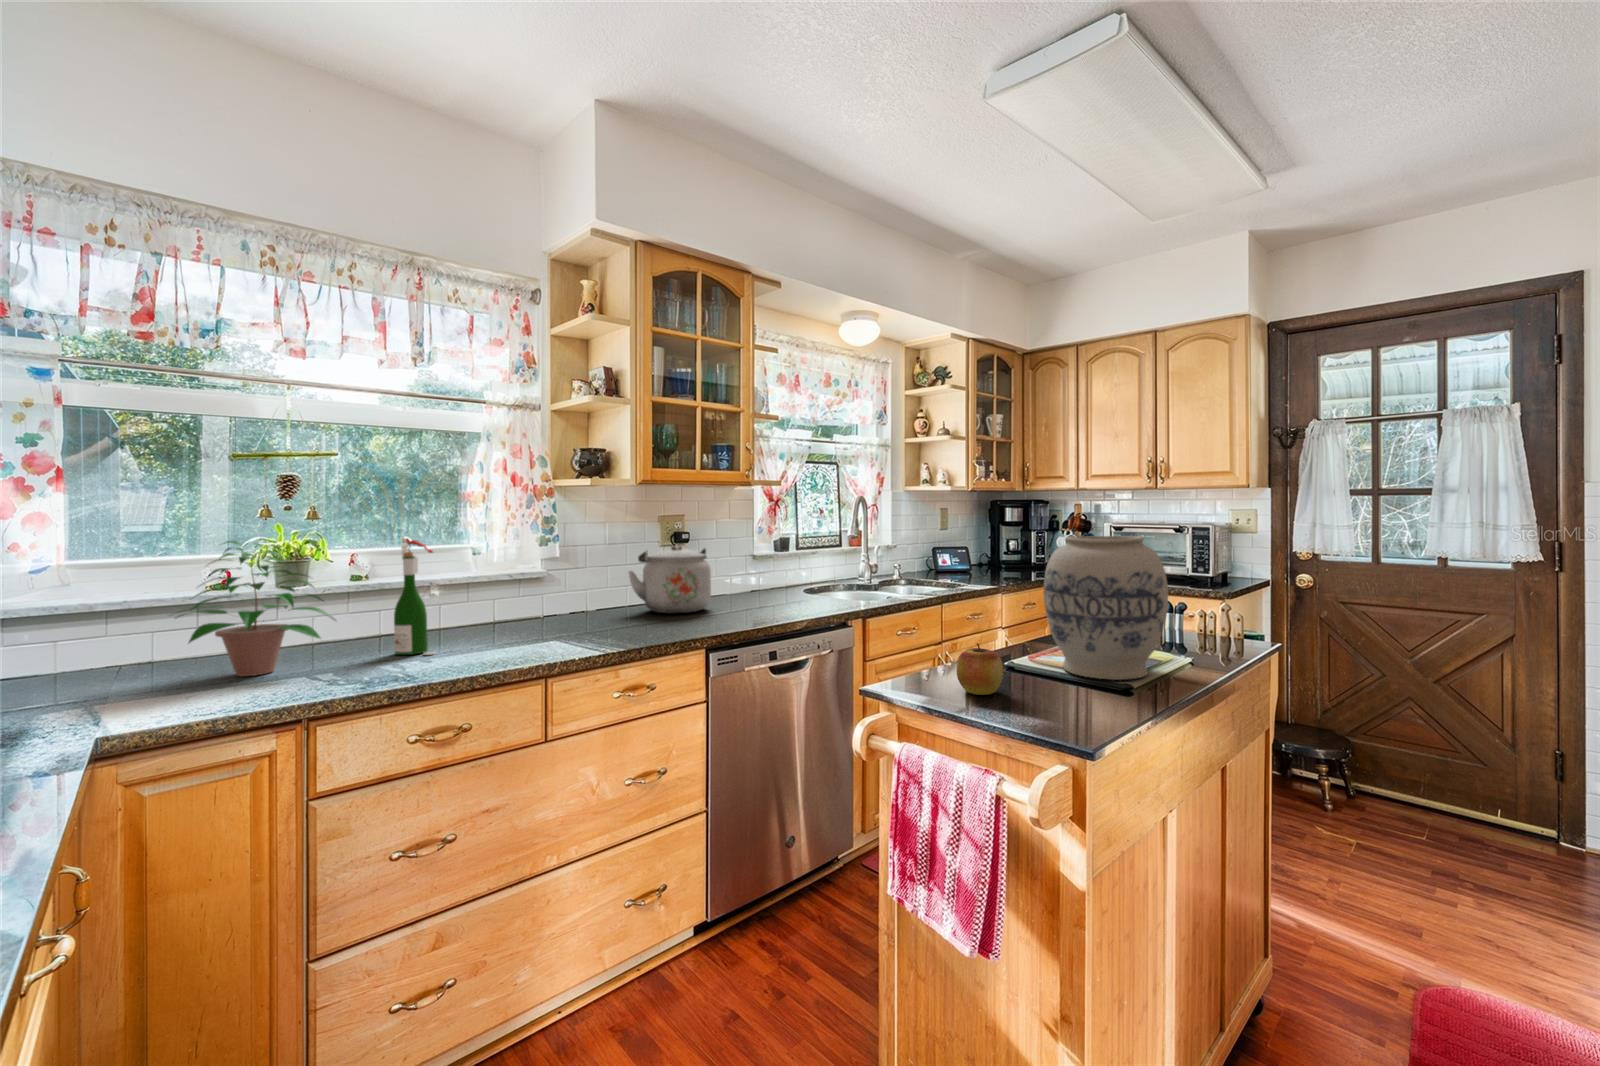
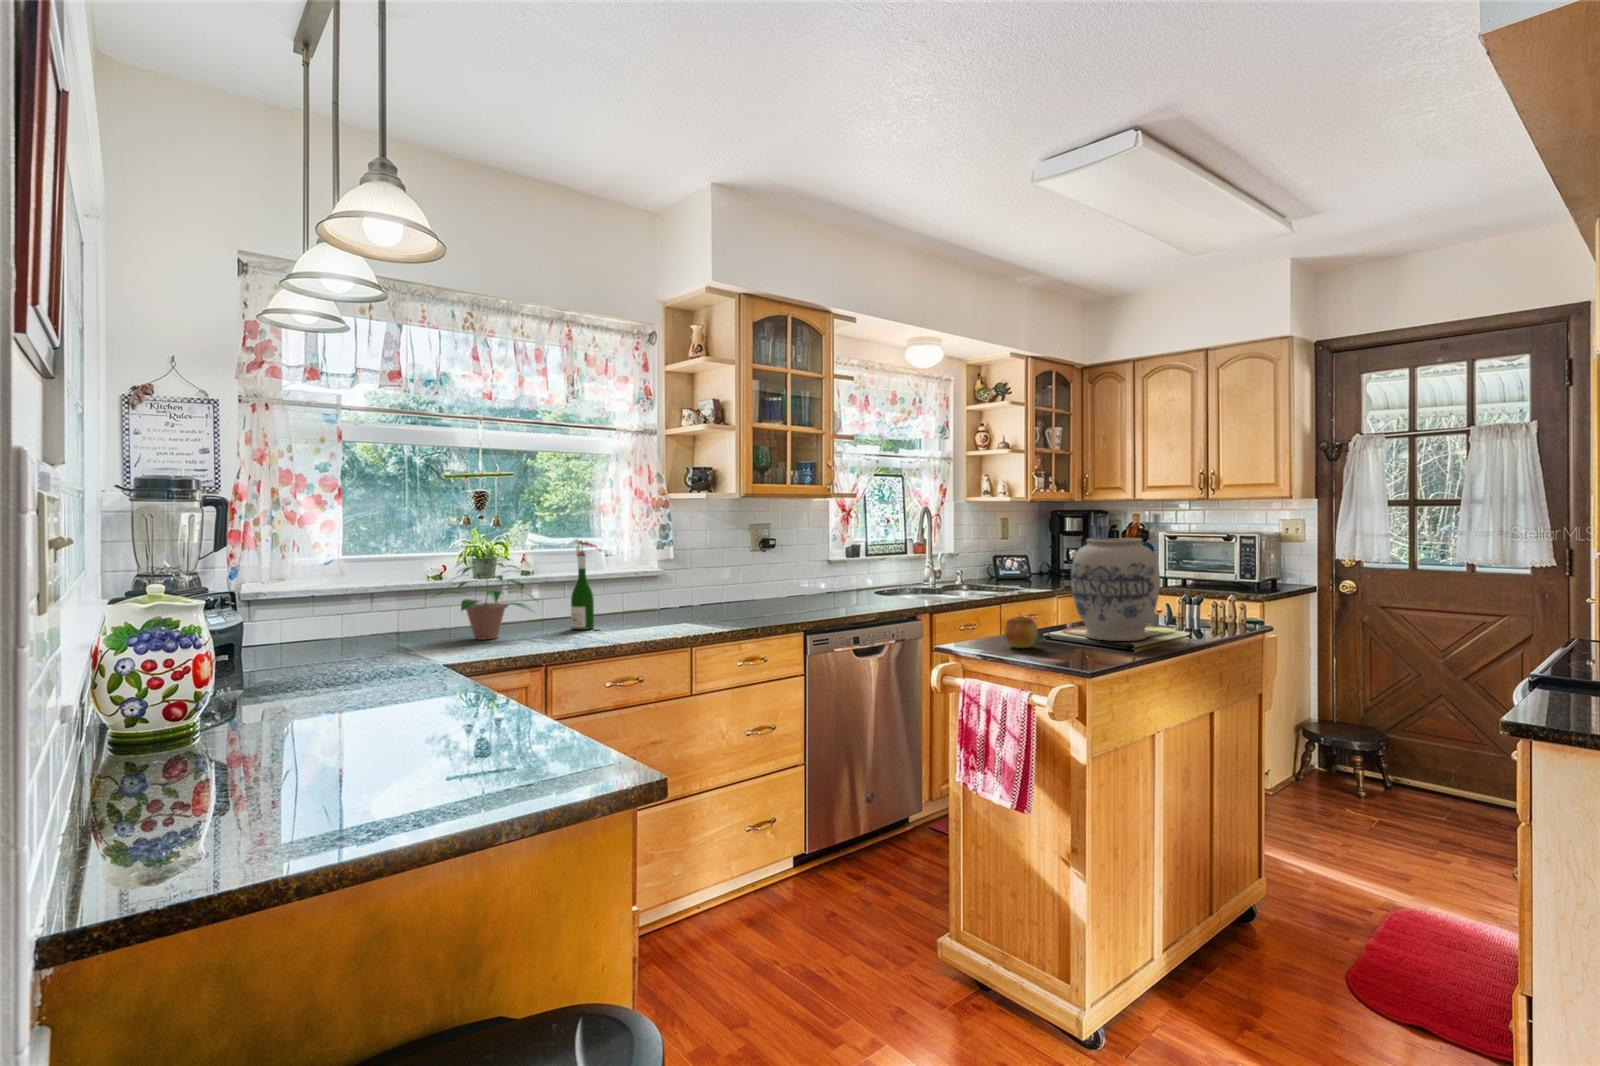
kettle: present [628,545,711,613] -> none [728,549,797,607]

